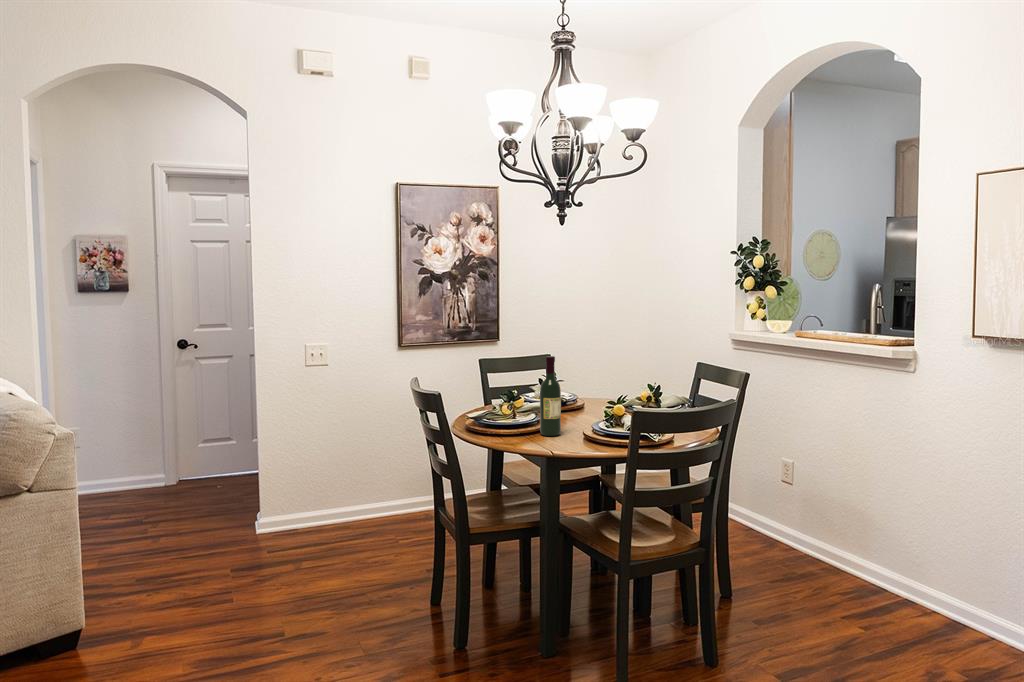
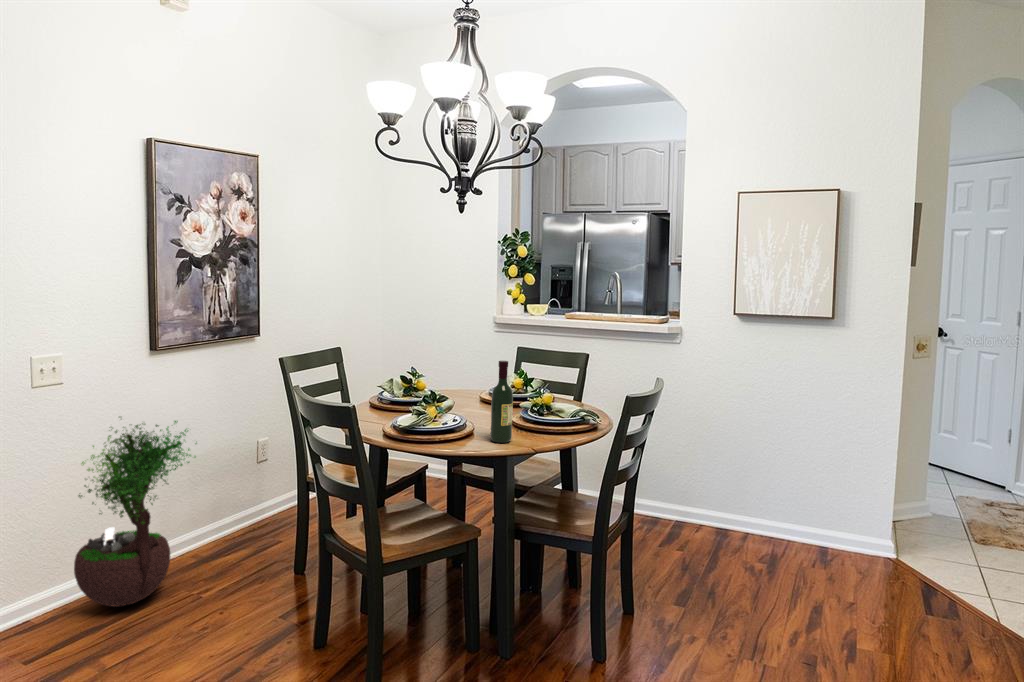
potted tree: none [305,388,394,533] -> present [74,421,191,607]

